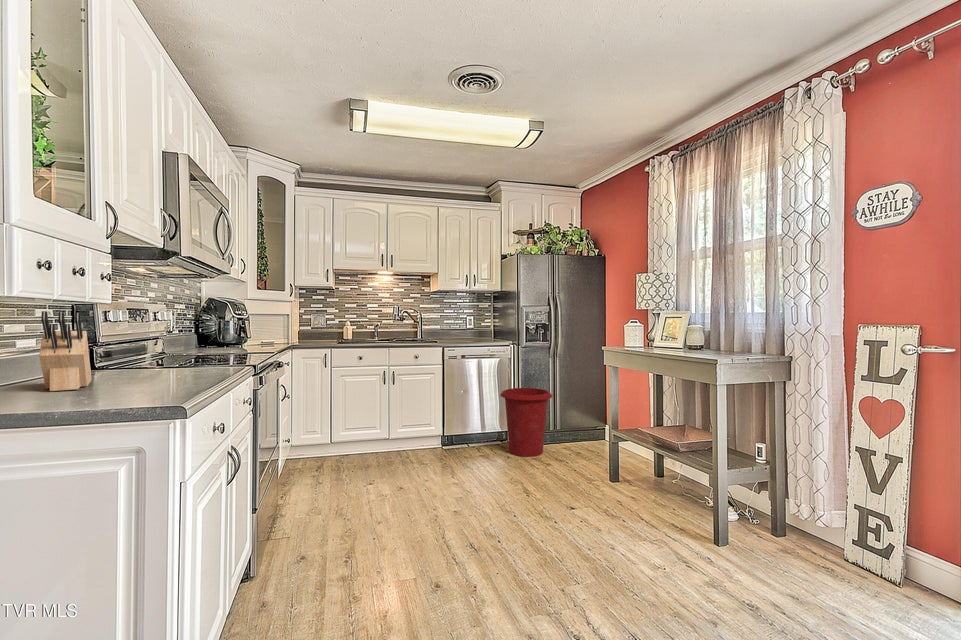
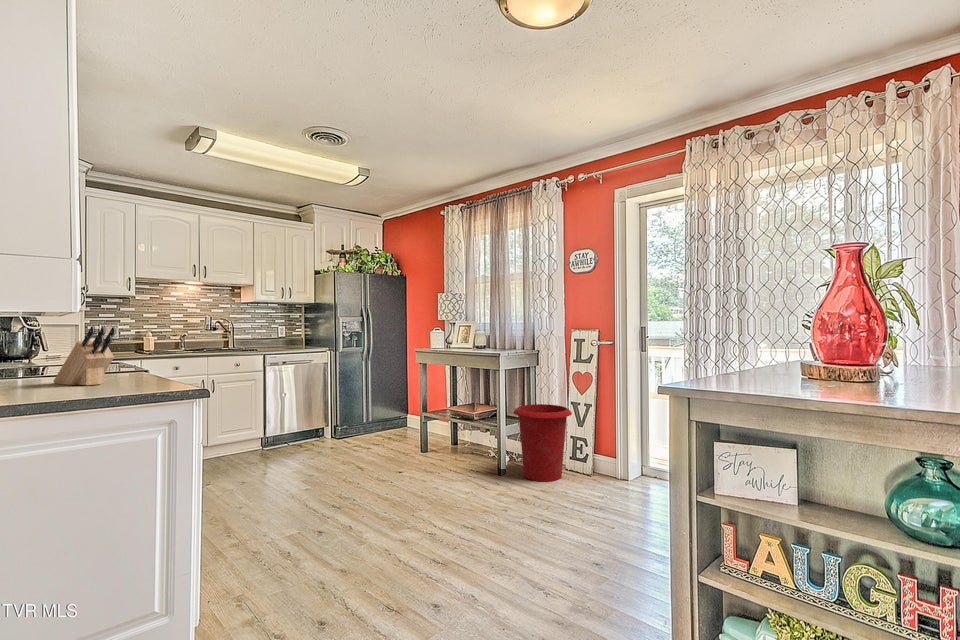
waste bin: present [500,388,552,457] -> present [514,404,572,481]

